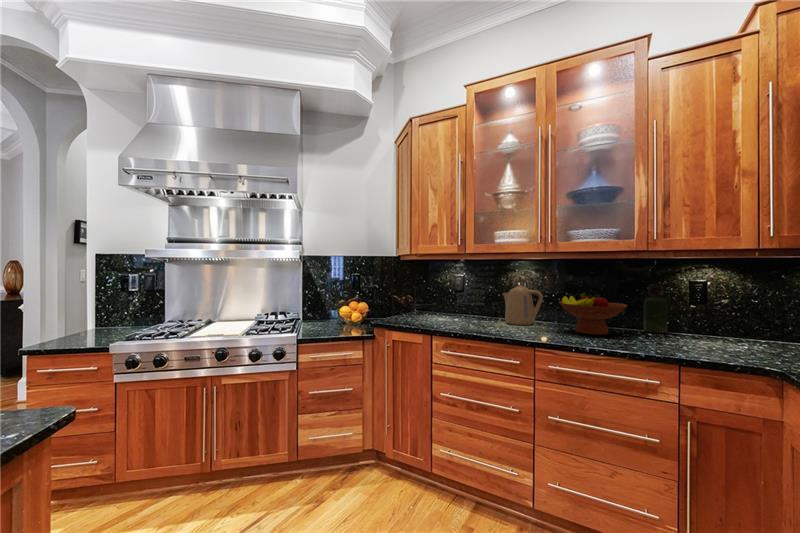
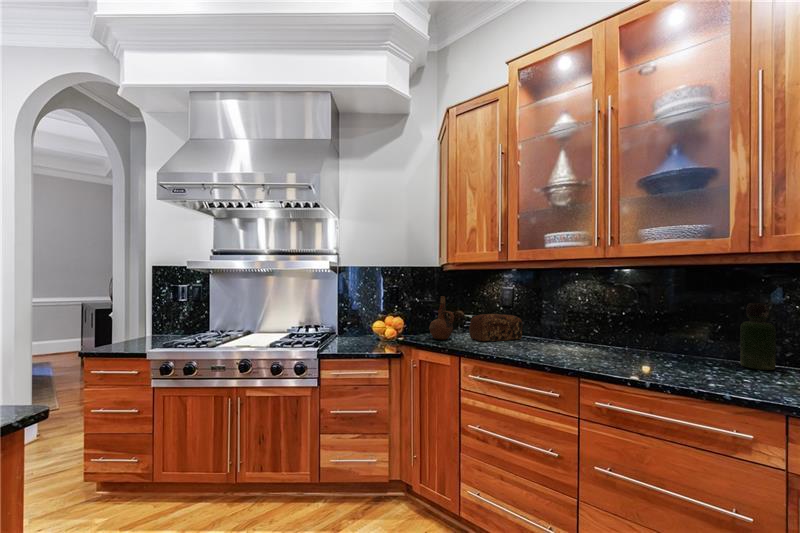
ceramic pitcher: none [396,284,418,322] -> present [429,296,454,340]
kettle: present [502,285,543,325] -> none [554,300,604,350]
fruit bowl: present [559,293,627,335] -> none [614,313,708,368]
bread loaf: none [429,298,473,322] -> present [469,314,523,342]

